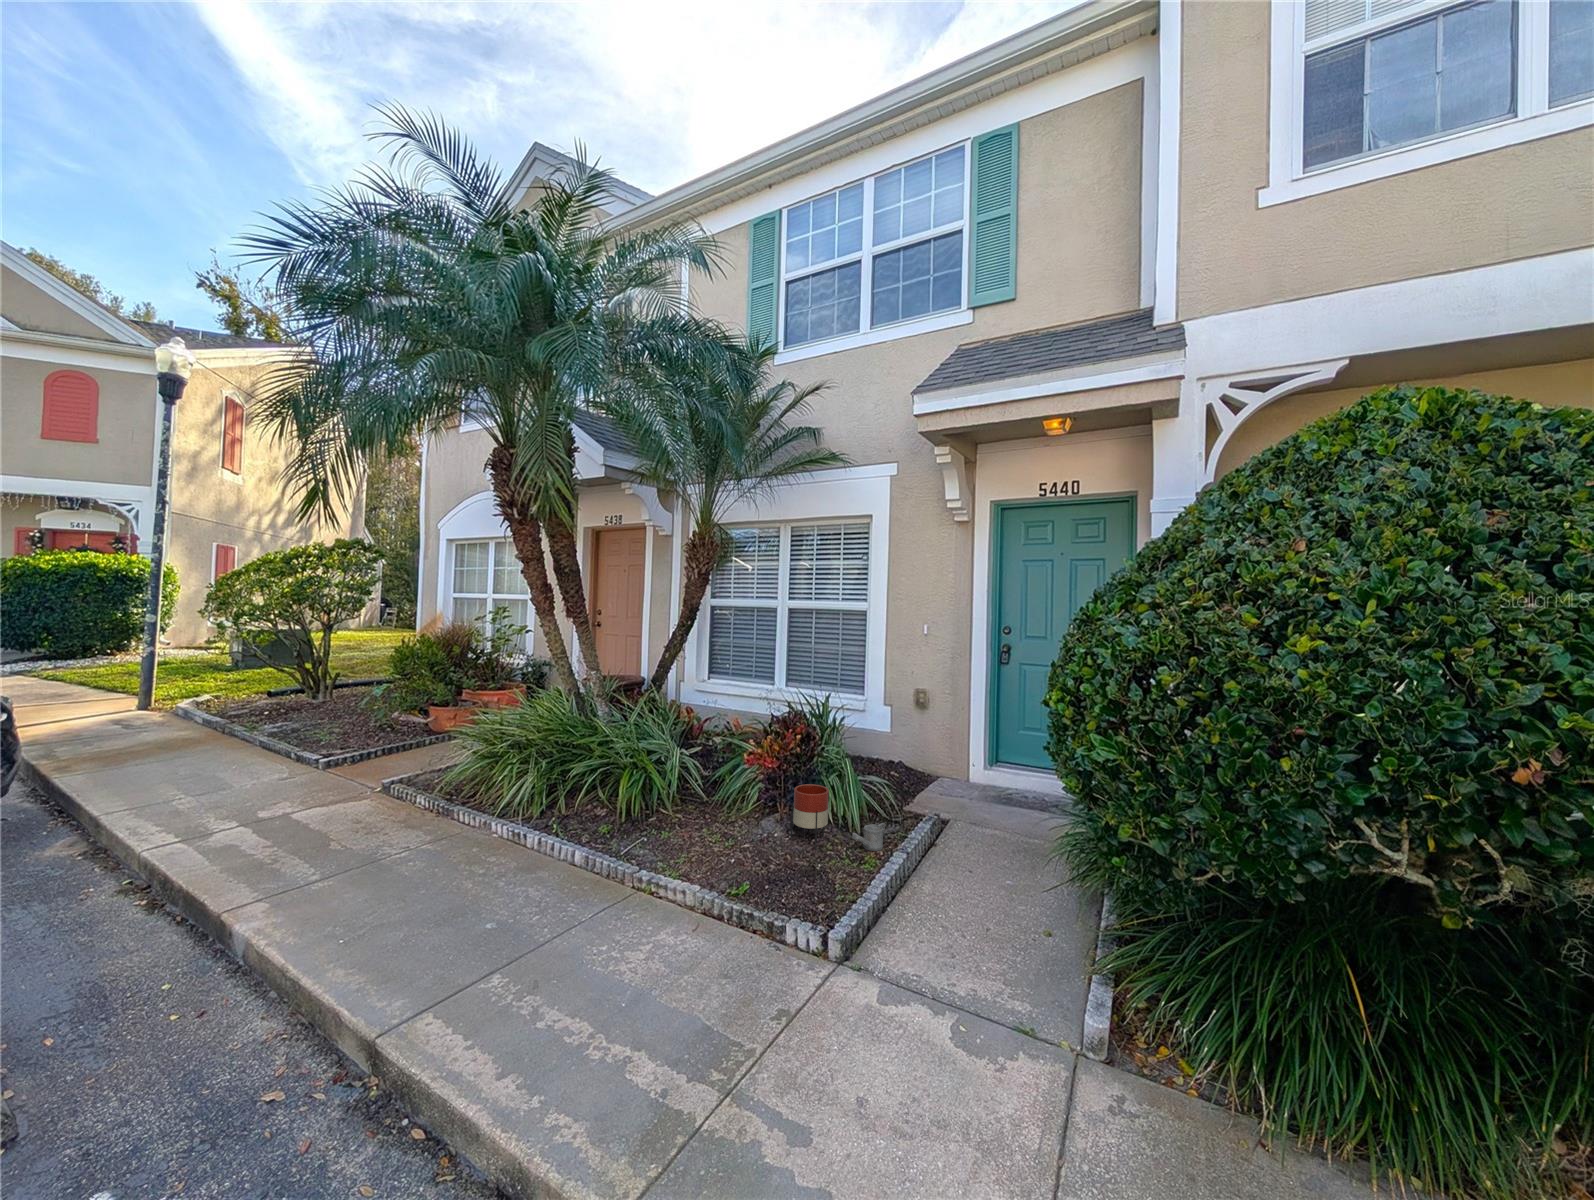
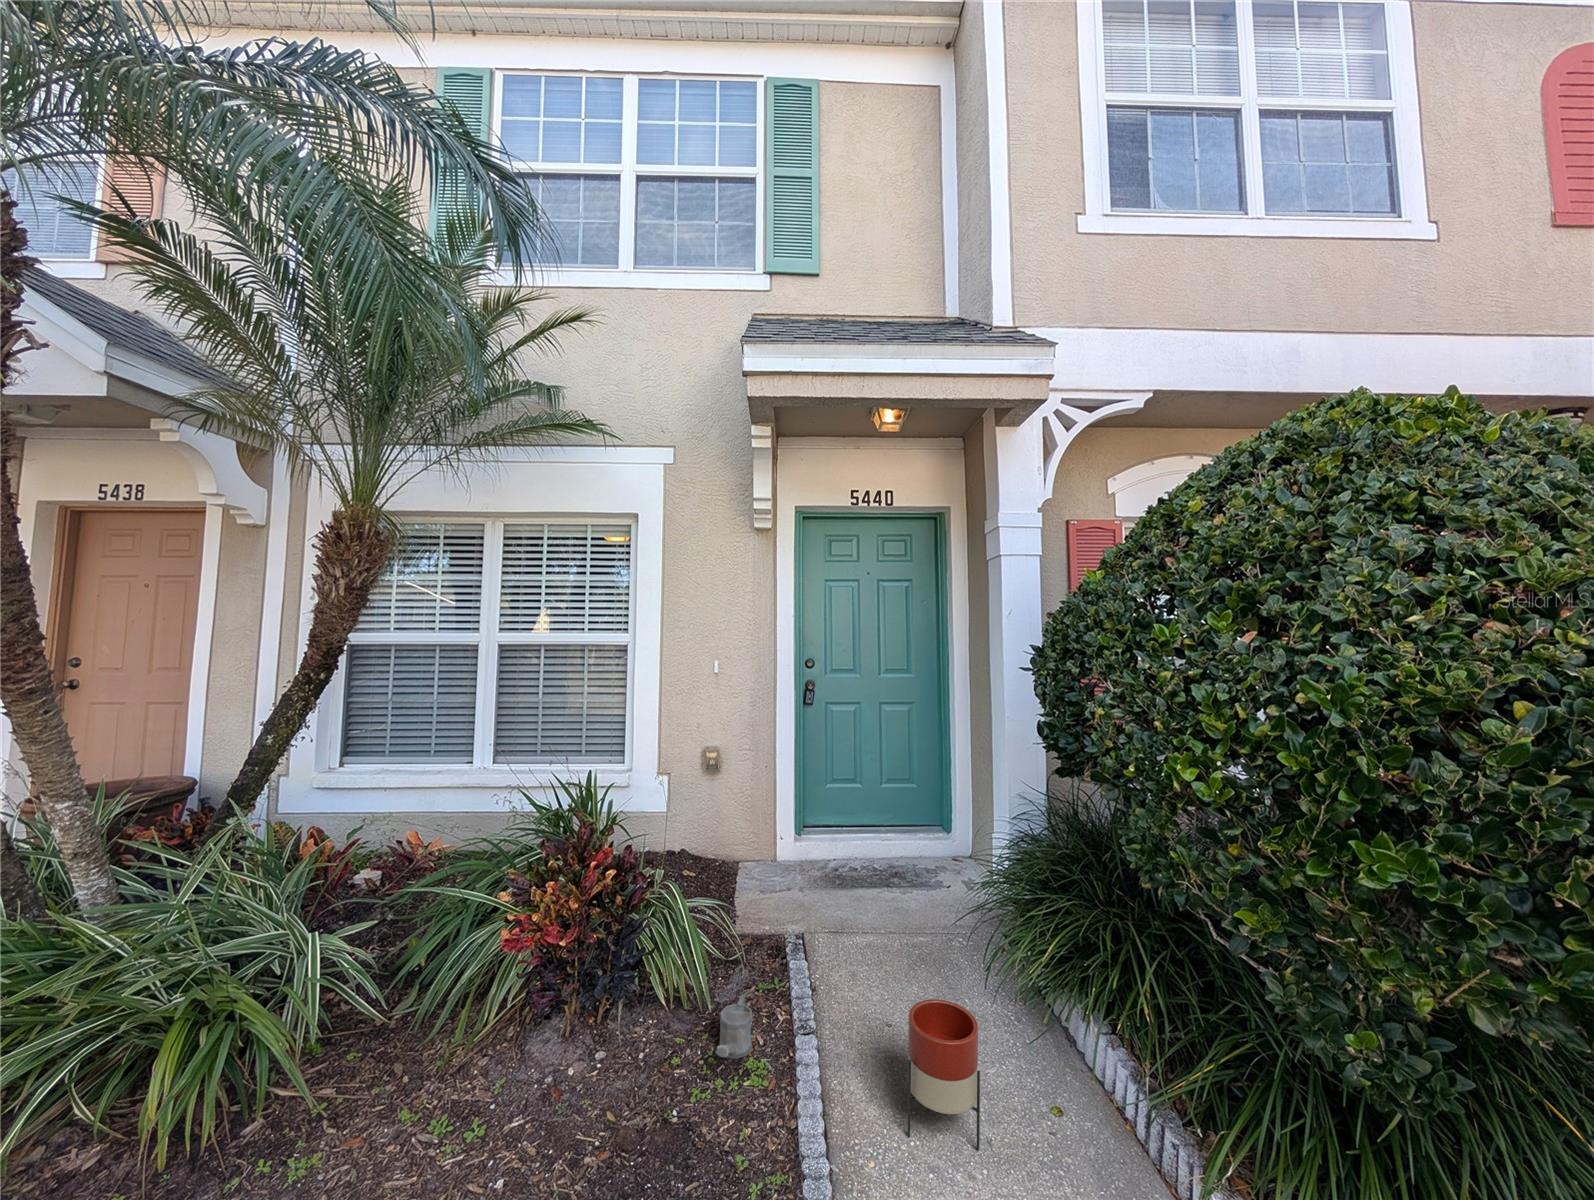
planter: present [791,784,829,849] -> present [907,999,980,1150]

